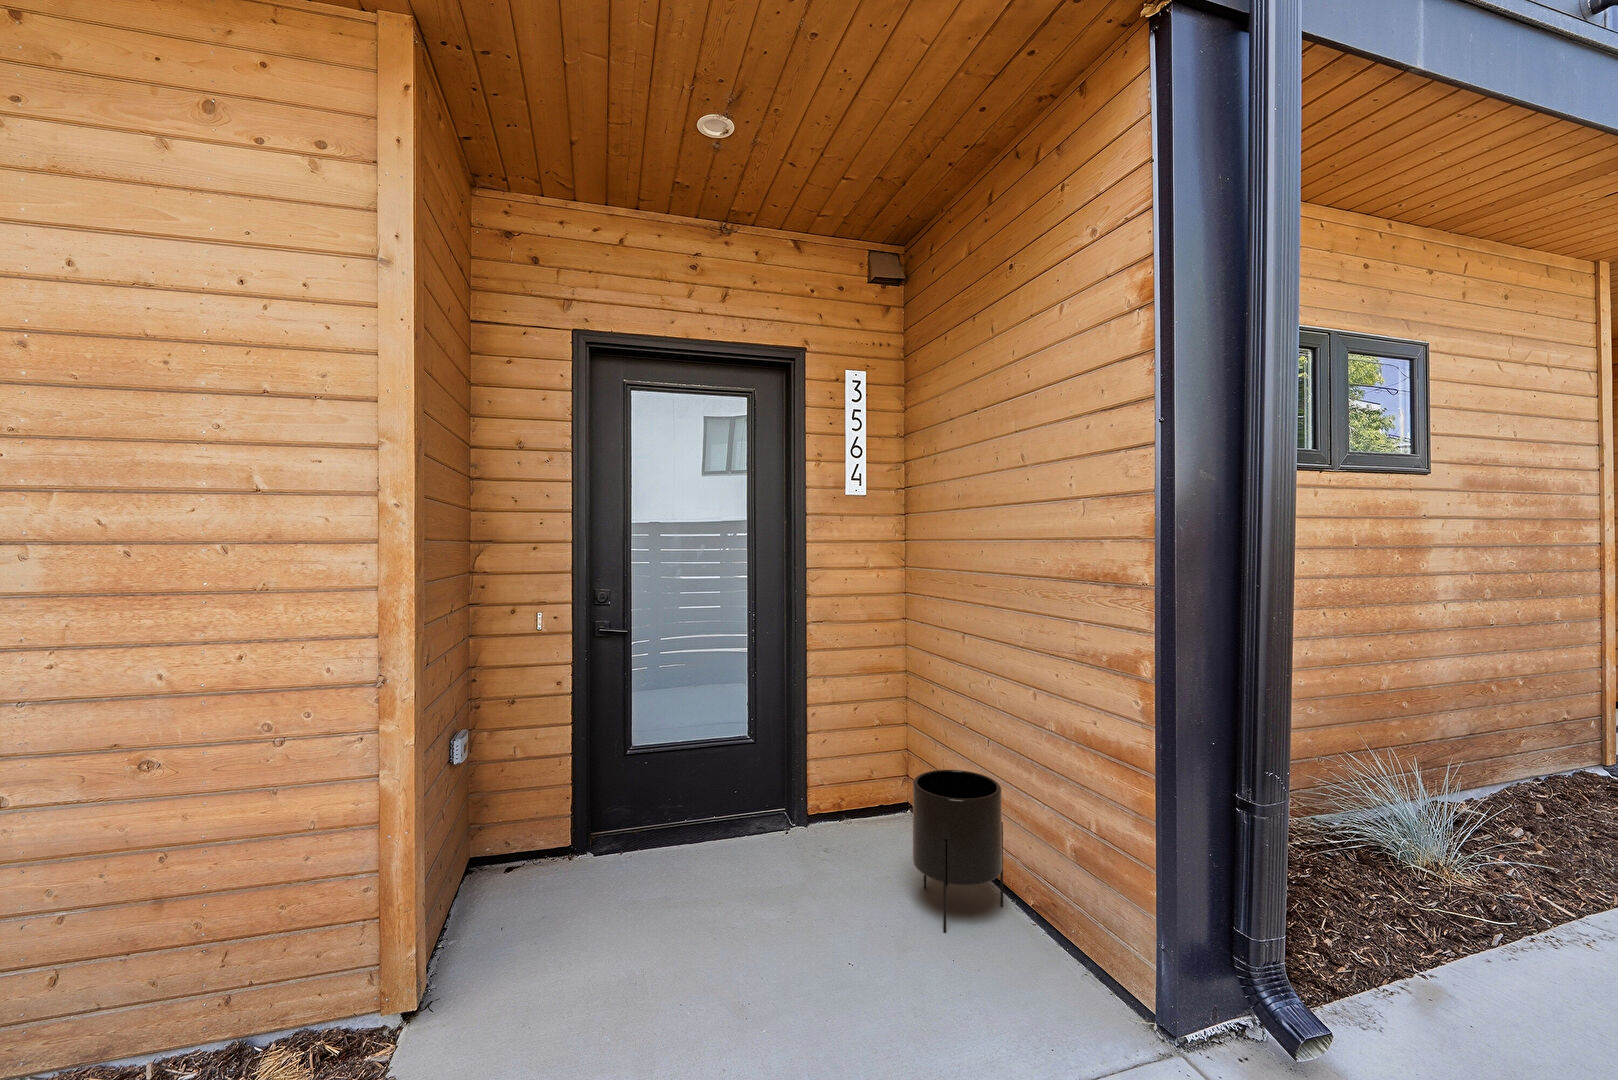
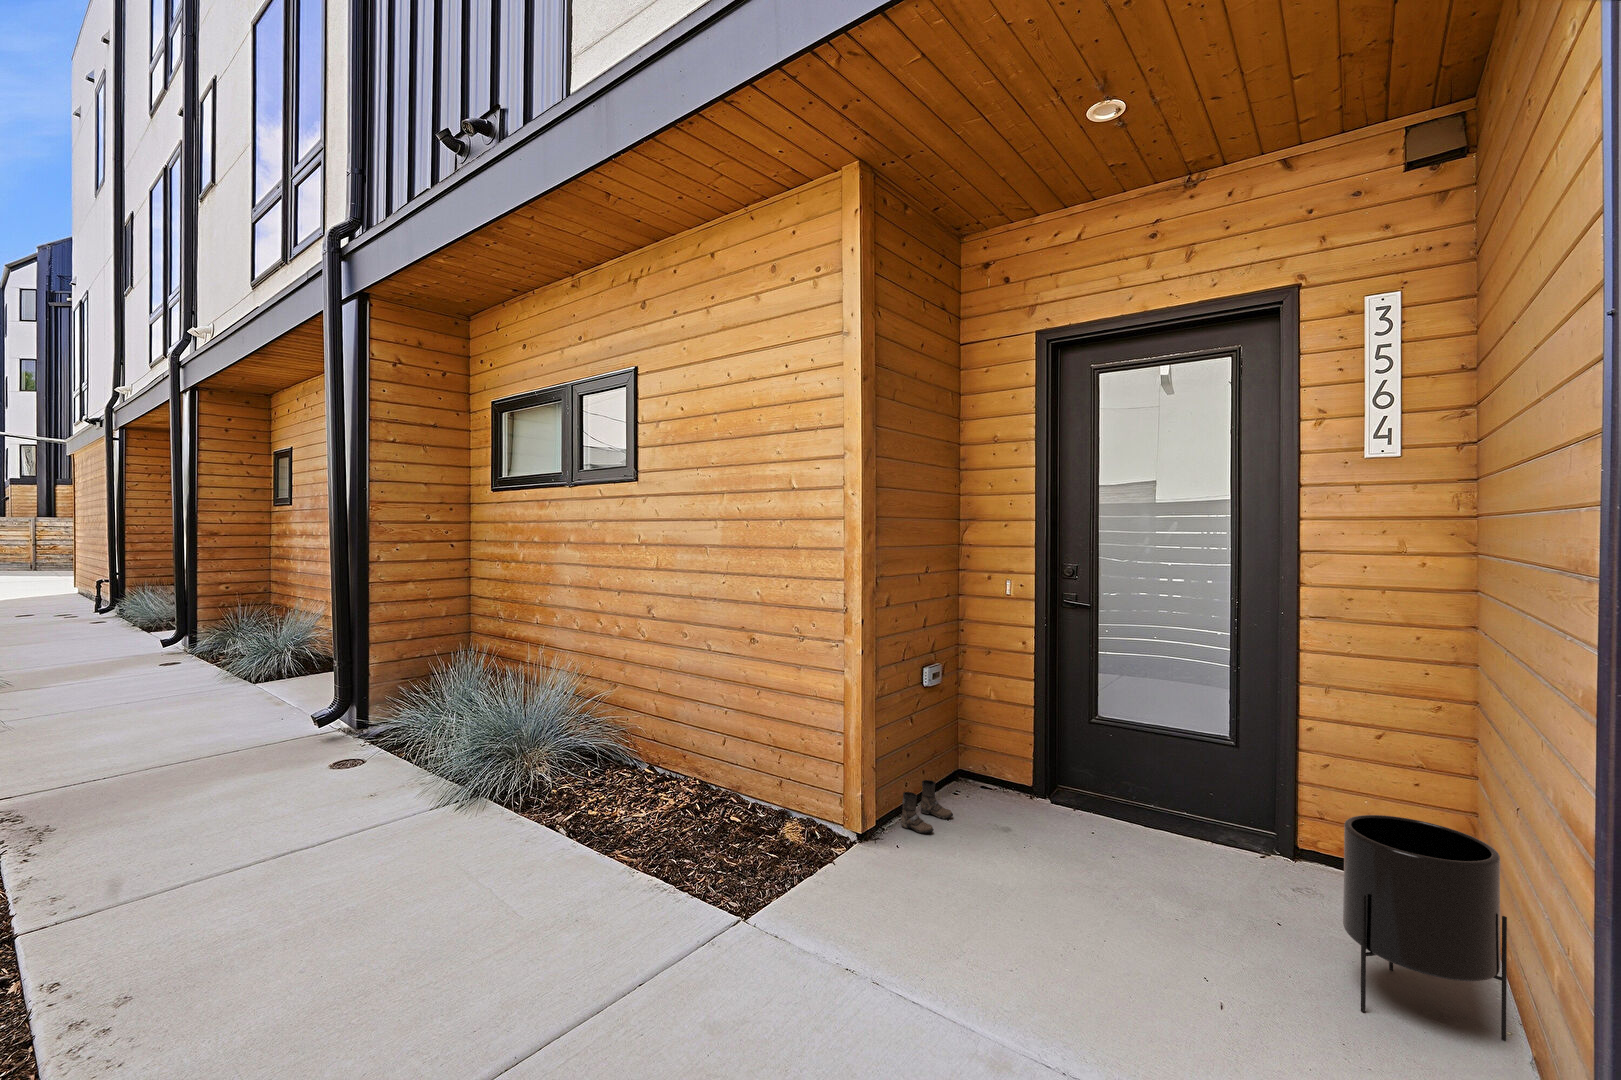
boots: none [451,883,509,966] -> present [901,780,953,833]

